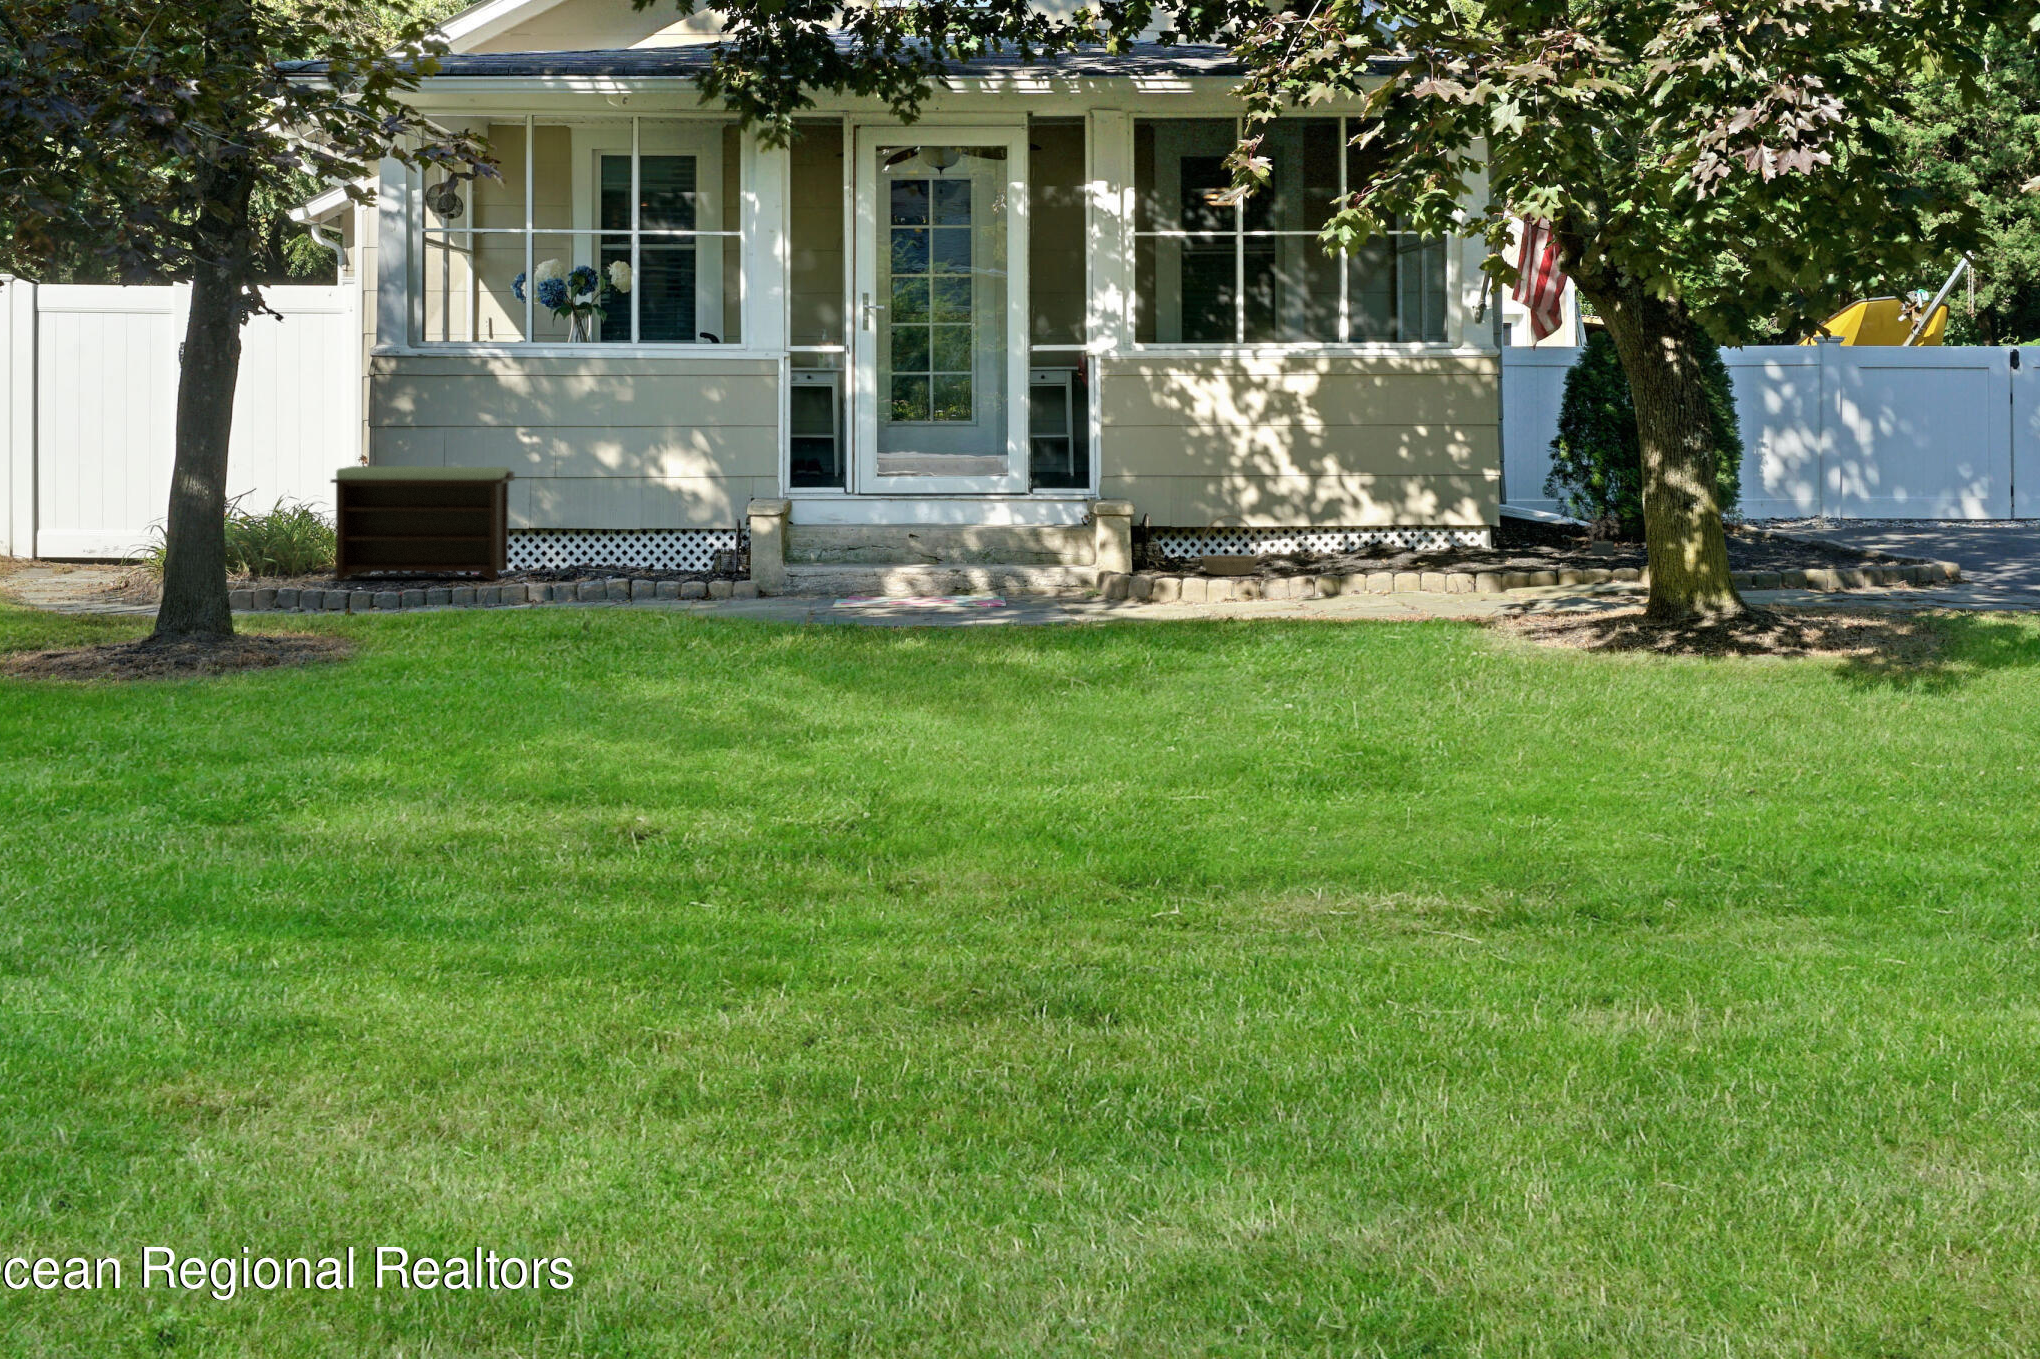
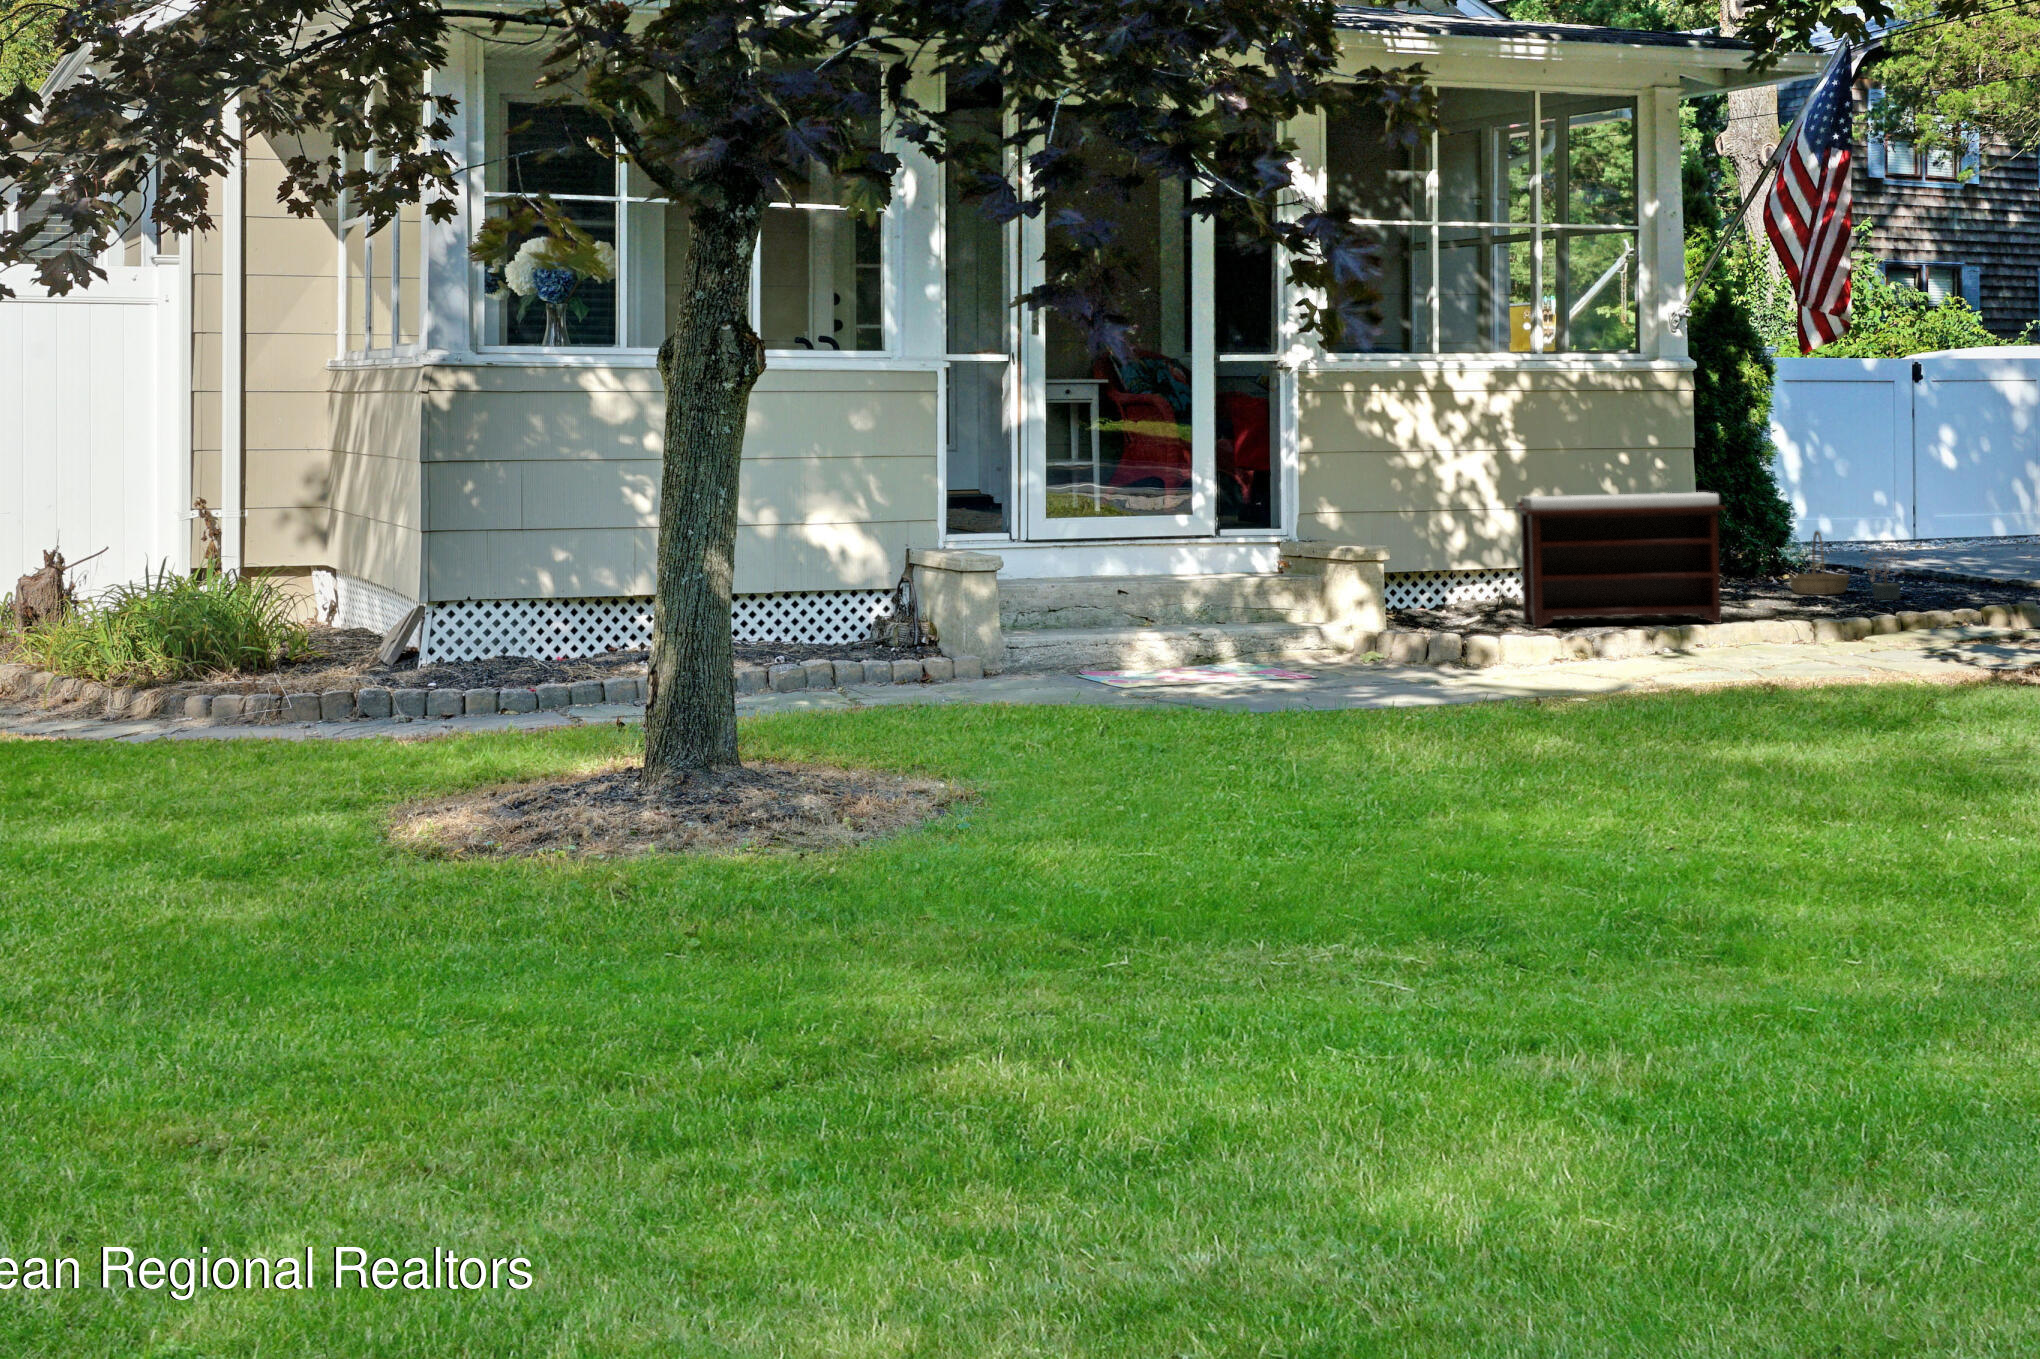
bench: present [331,466,515,581] -> present [1514,492,1726,628]
basket: present [1200,515,1258,576] -> present [1790,531,1850,595]

